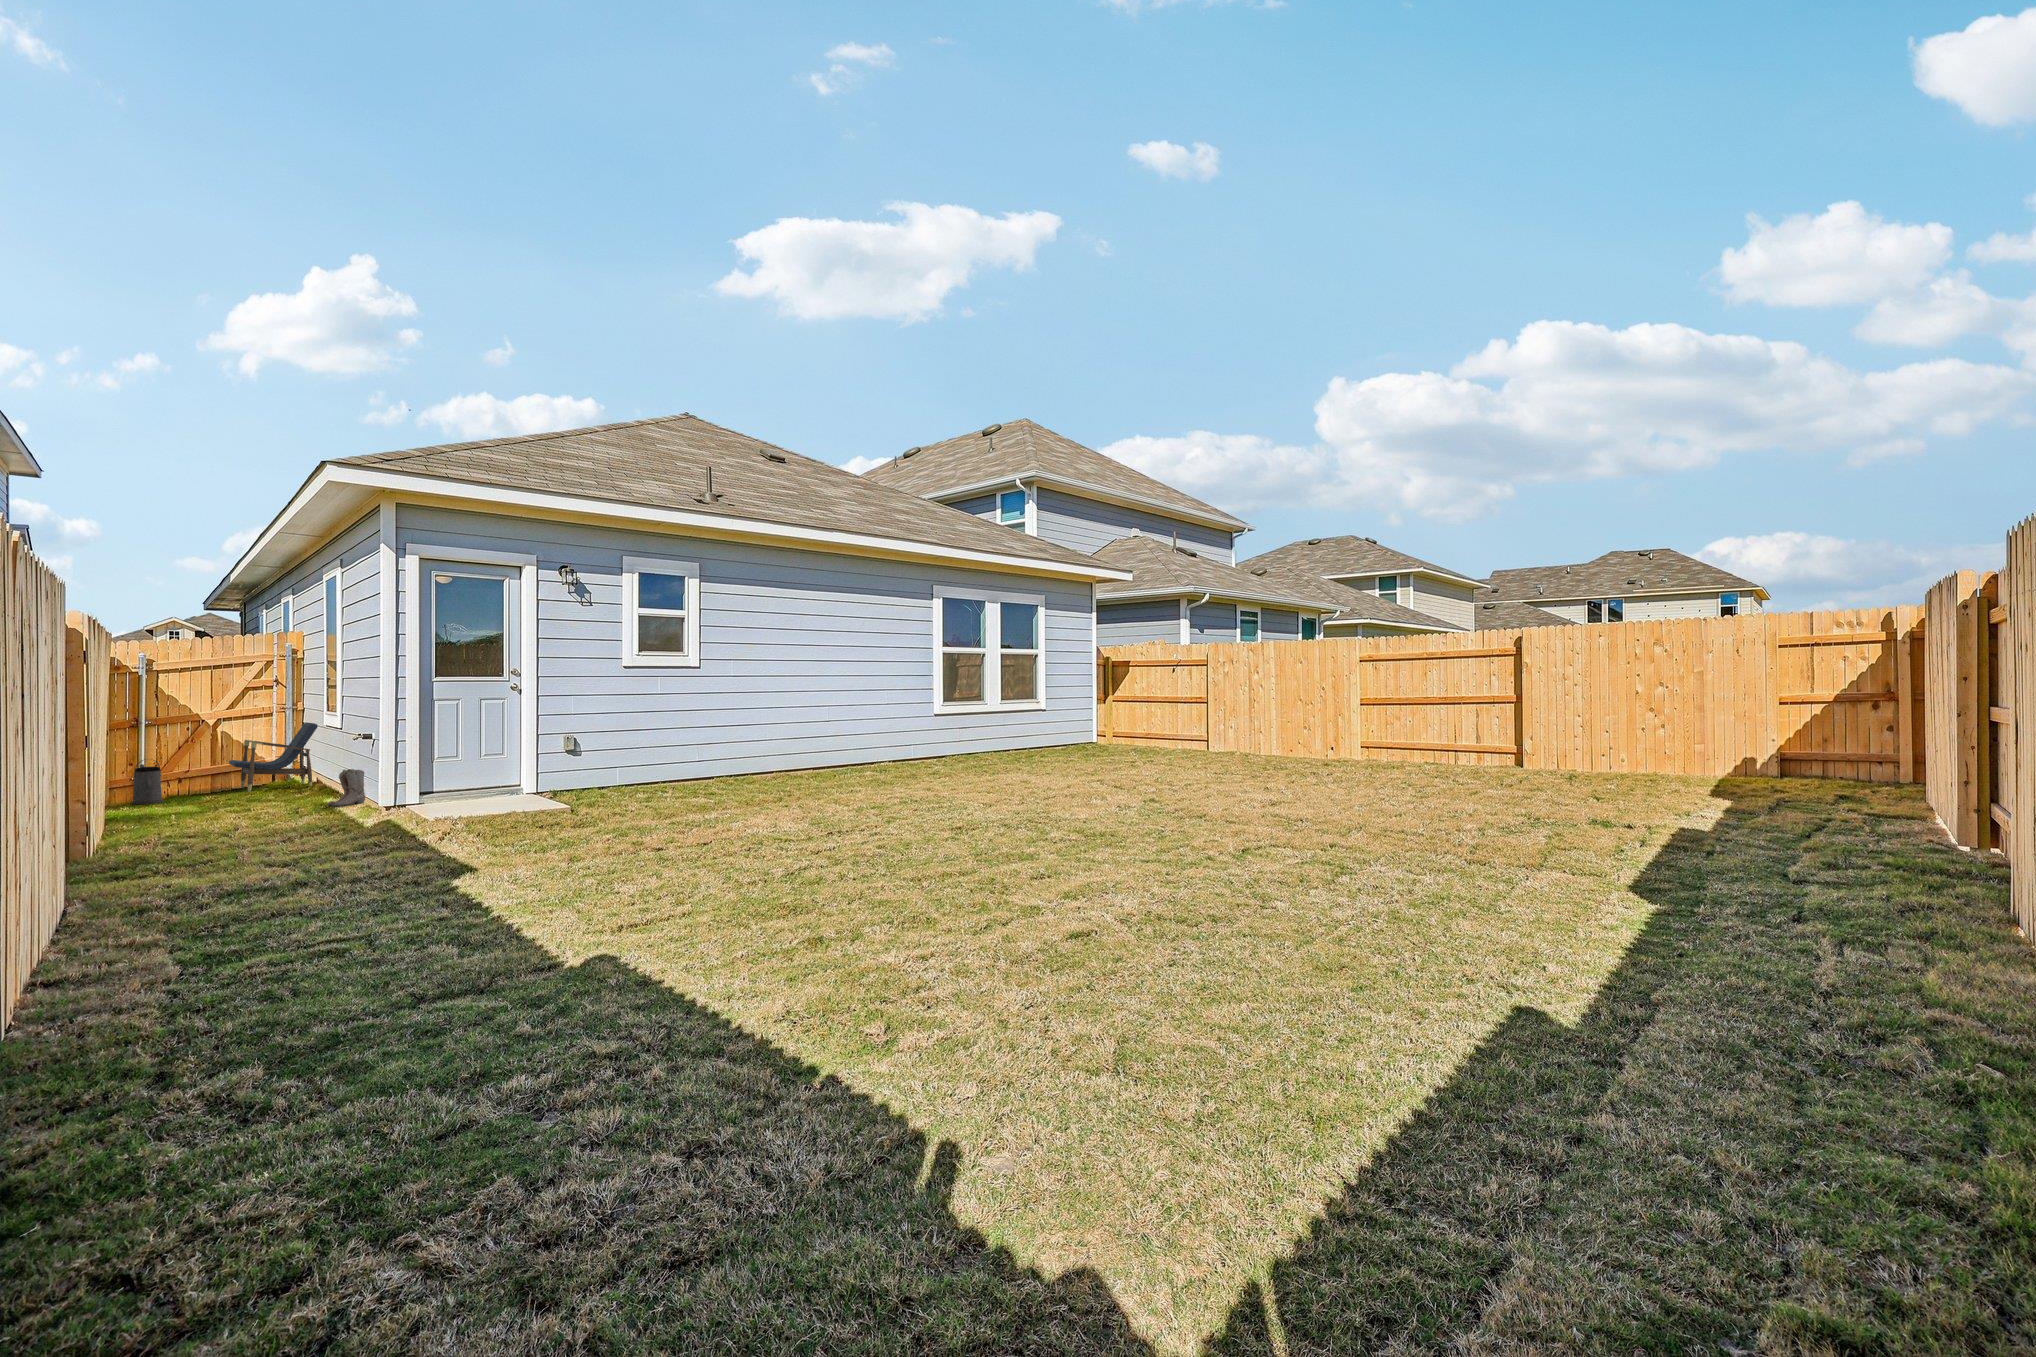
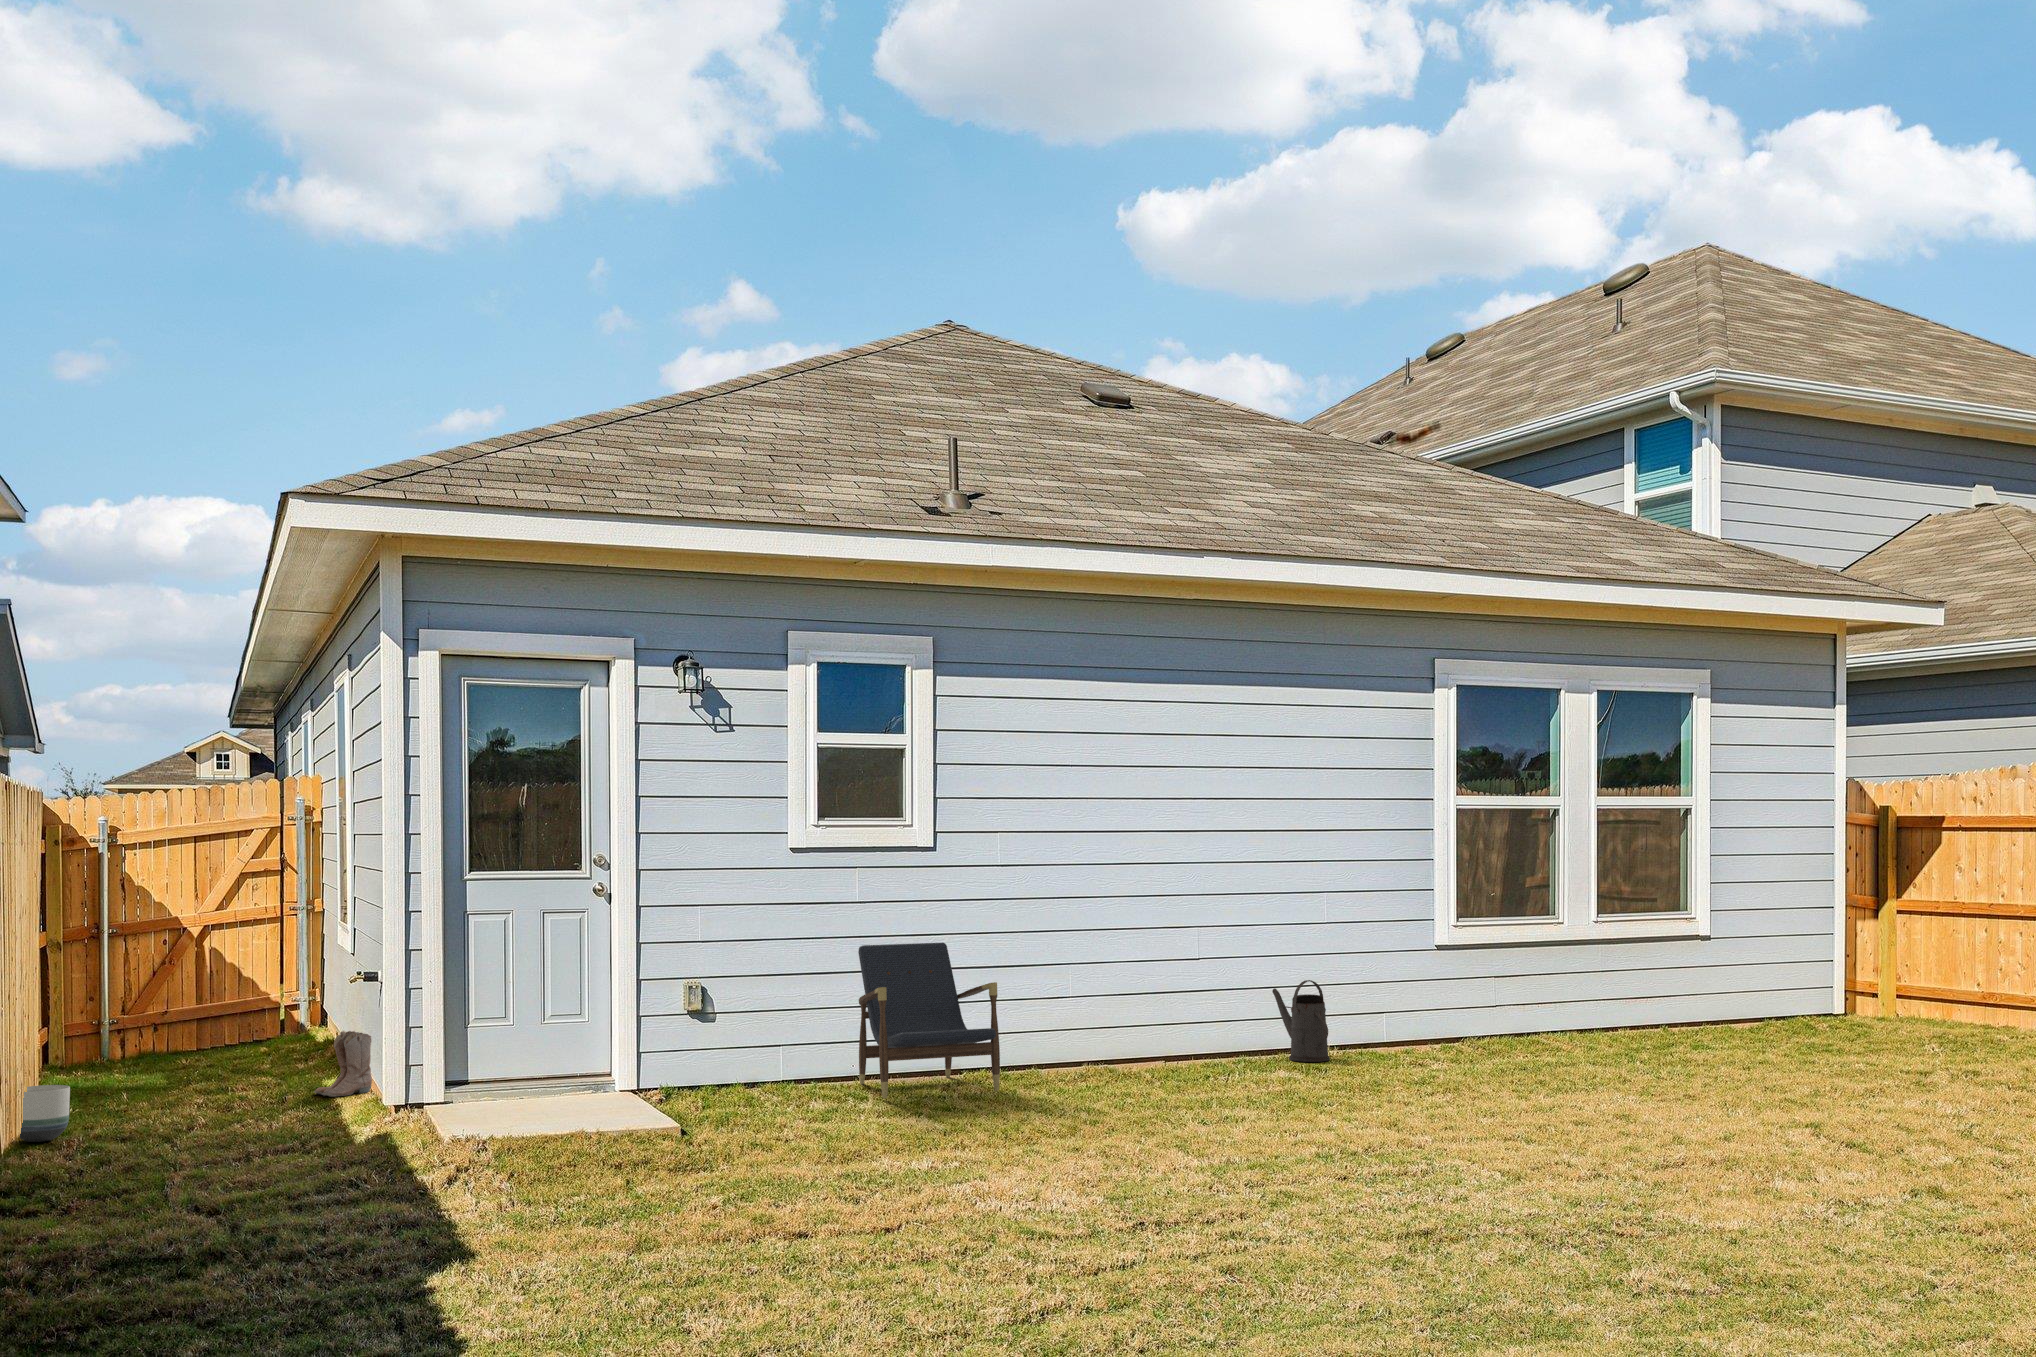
lounge chair: present [229,722,318,792] -> present [858,942,1000,1098]
watering can: present [131,759,163,804] -> present [1272,980,1330,1062]
planter: none [110,805,155,840] -> present [20,1085,70,1142]

